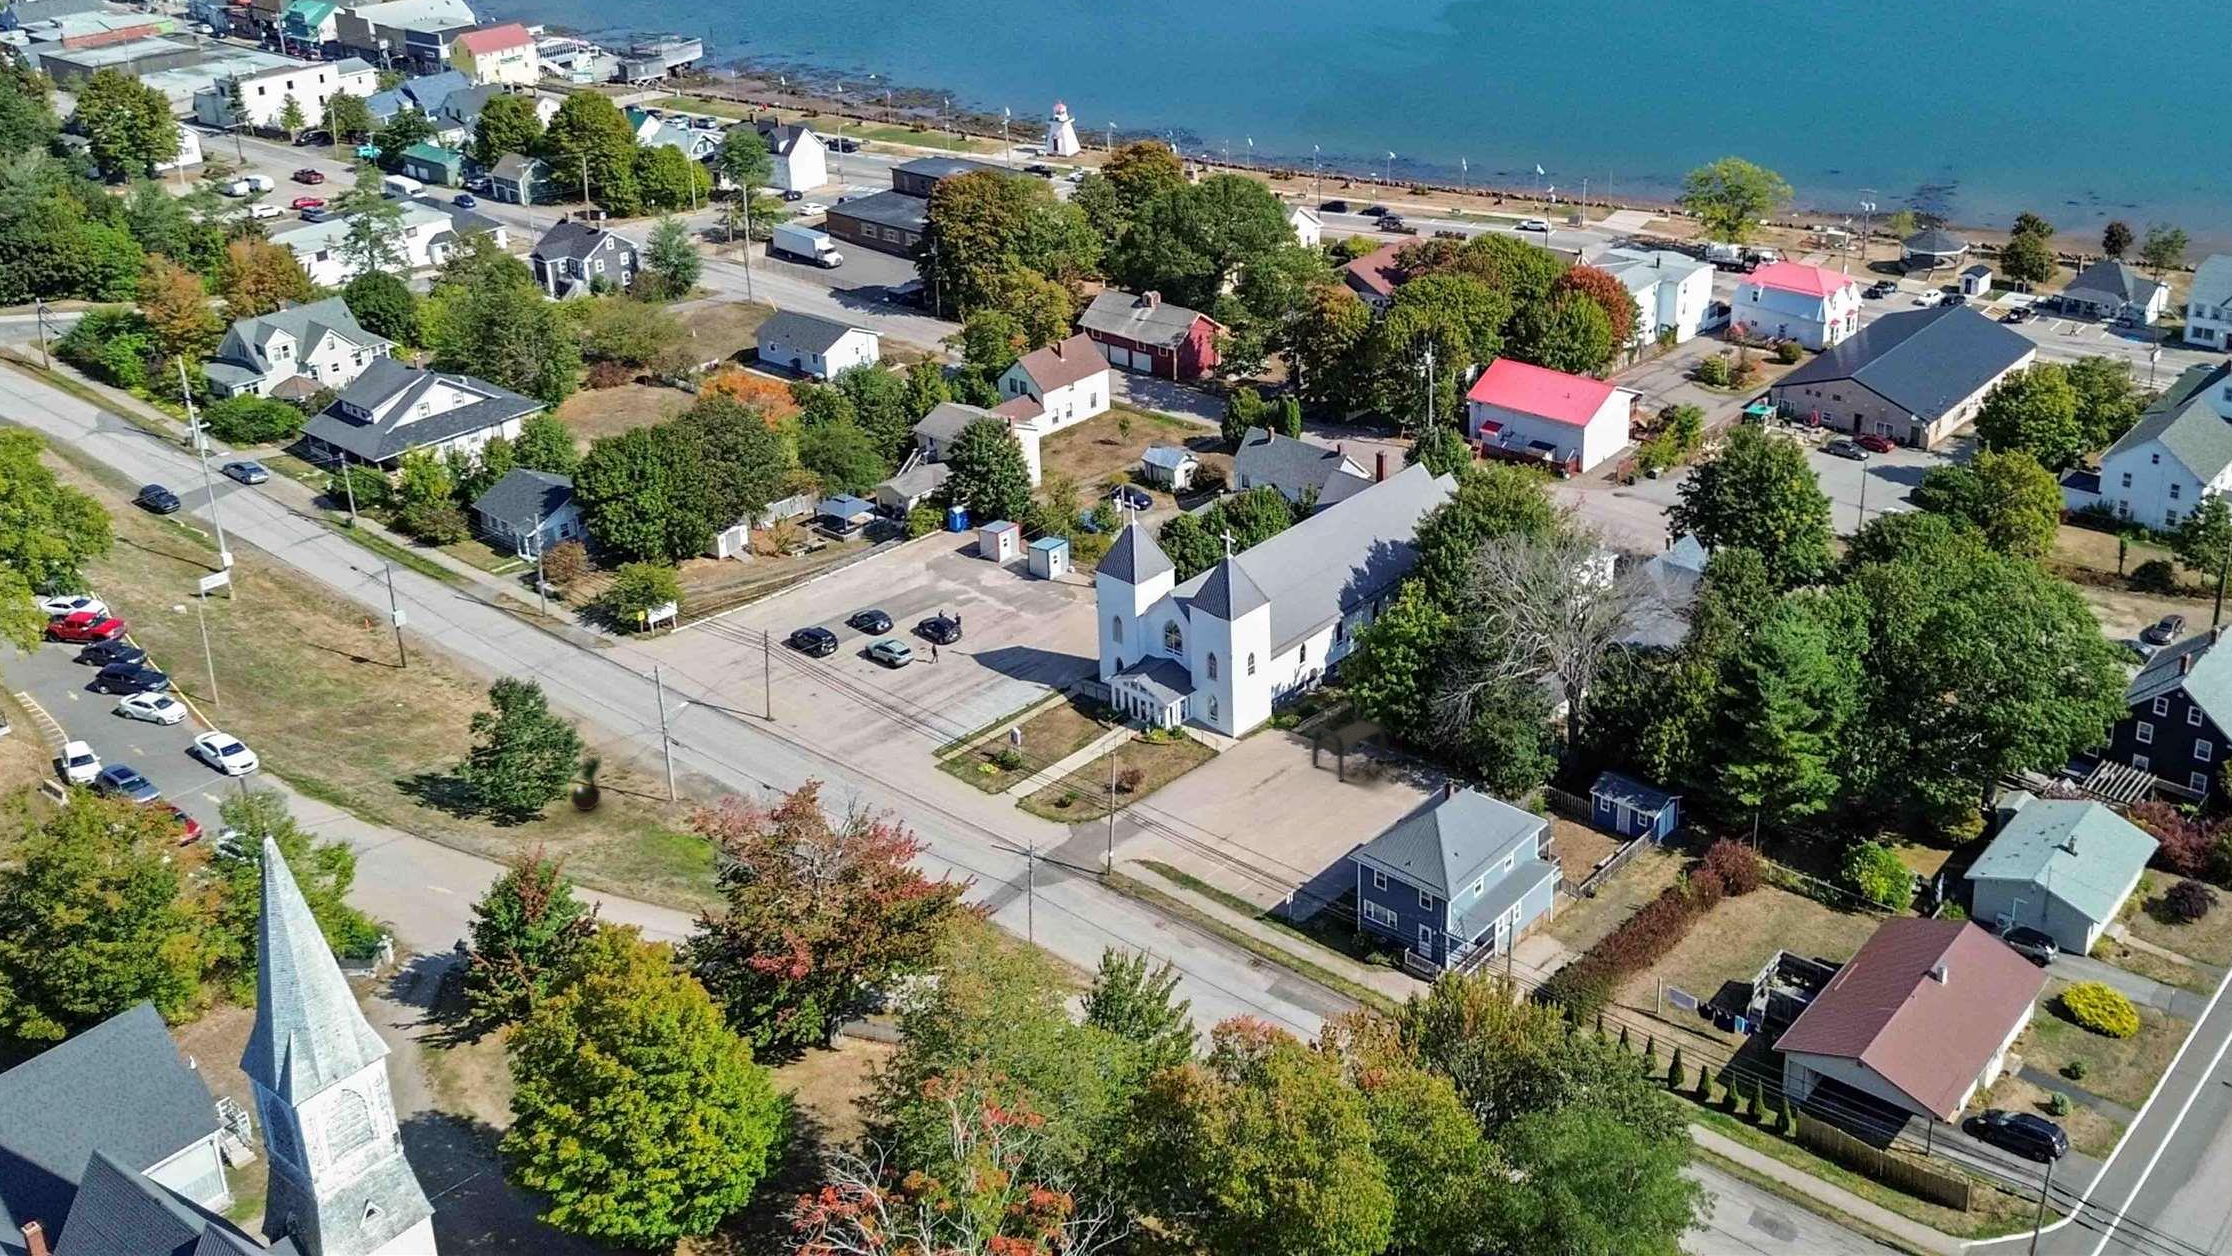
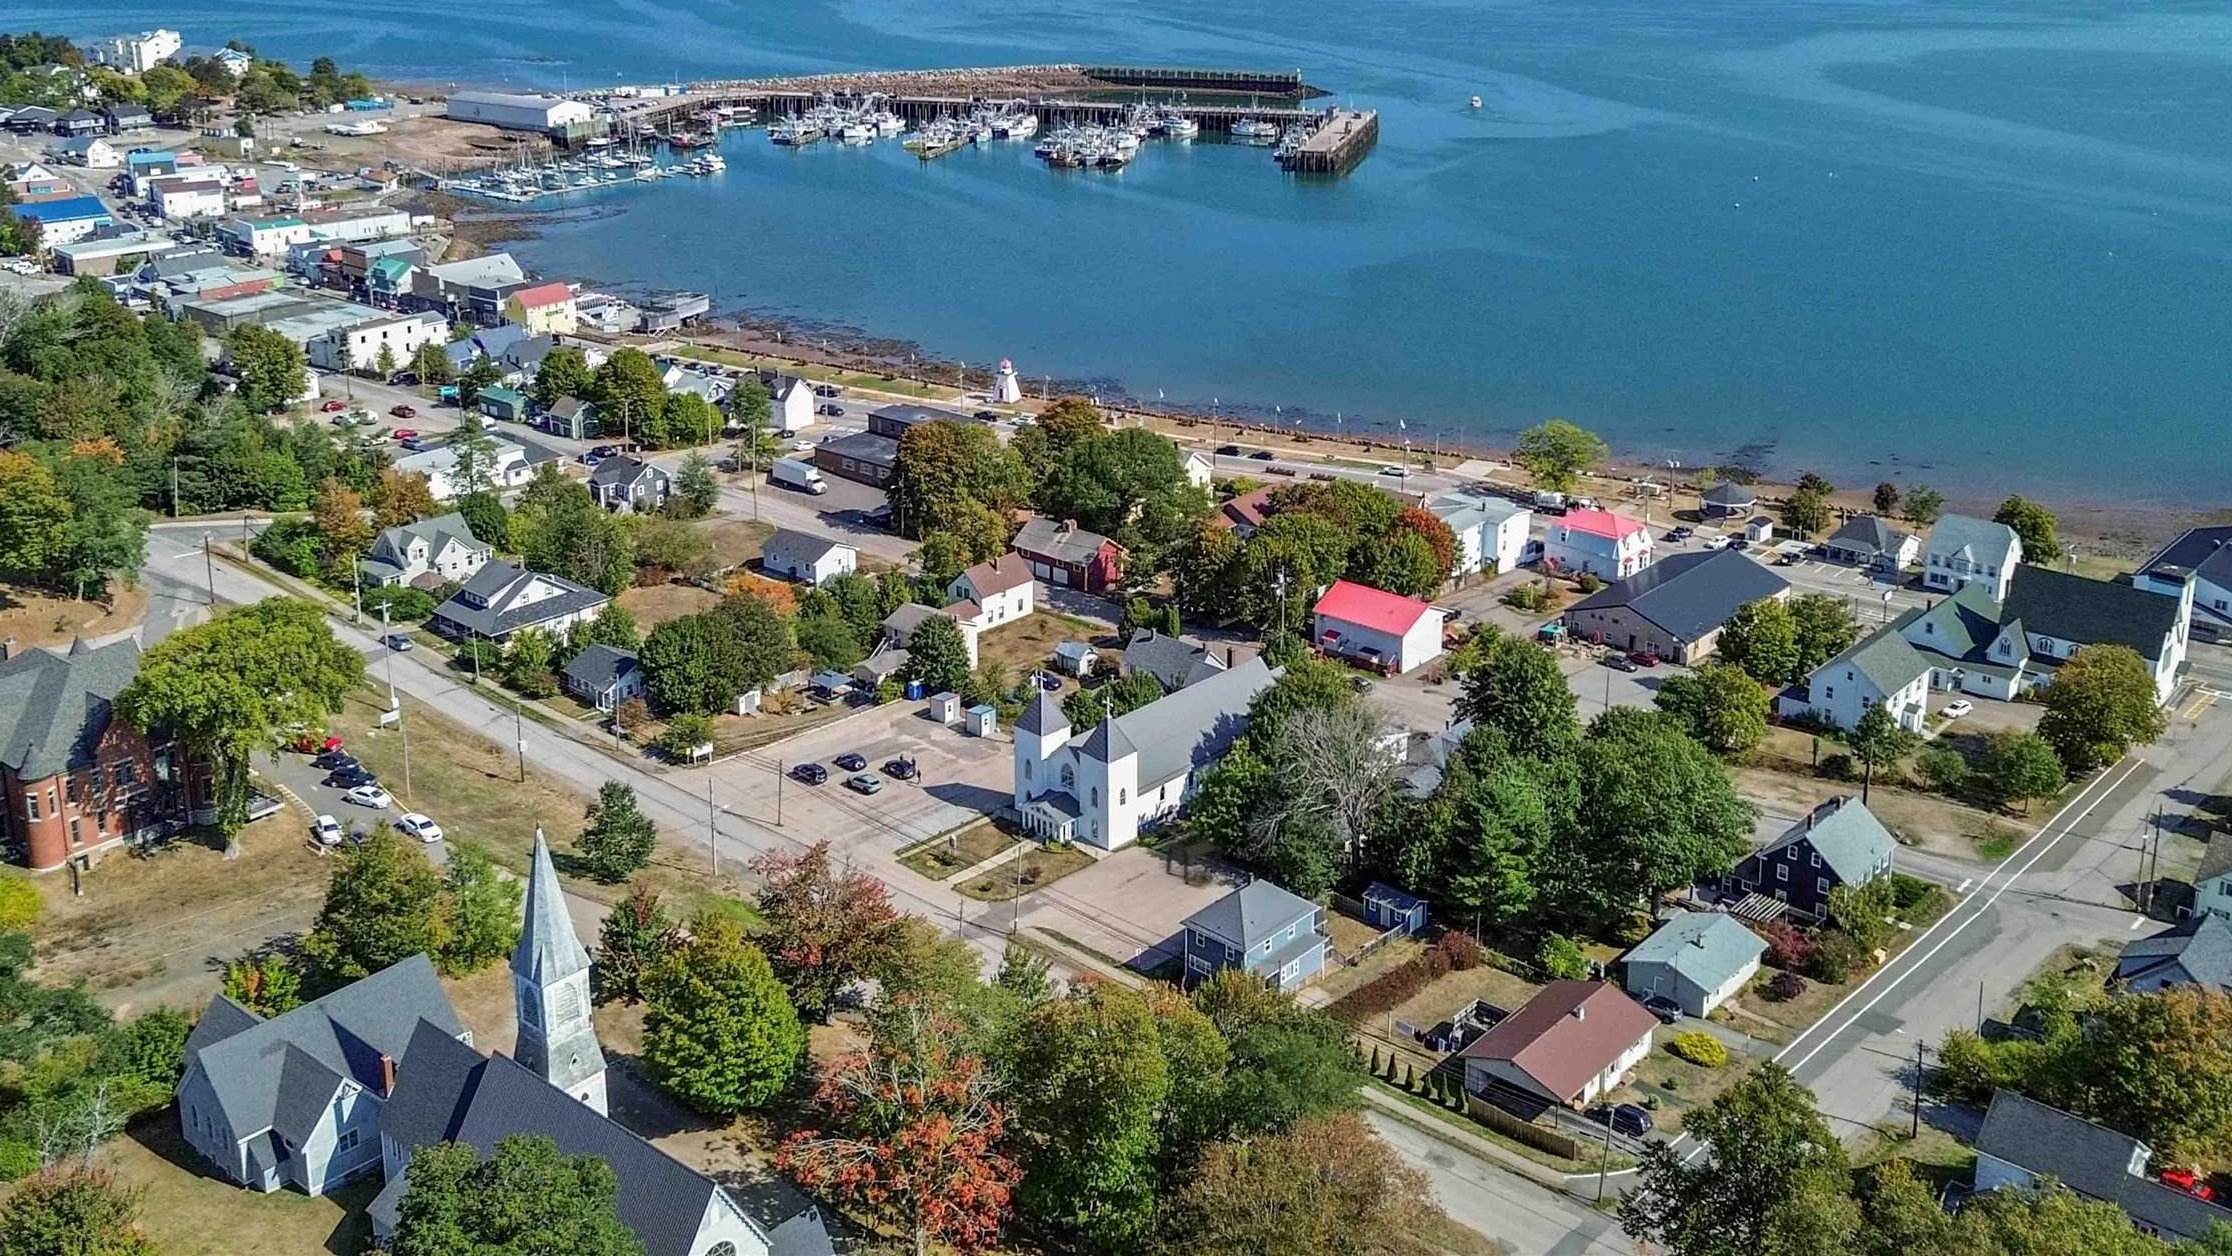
potted tree: present [571,756,601,810] -> none [648,834,673,876]

